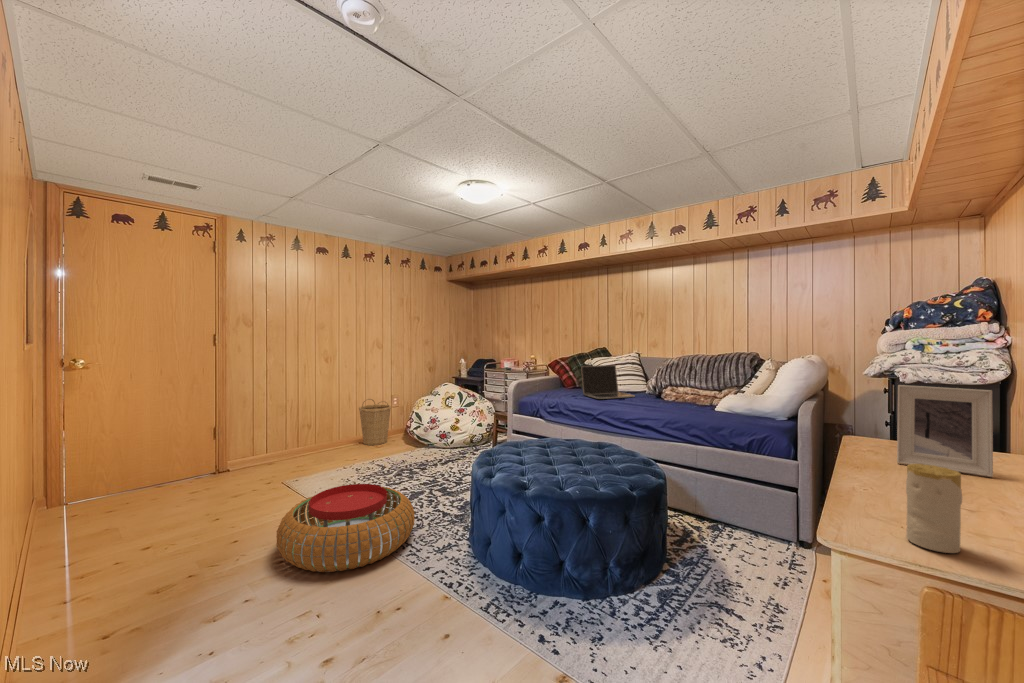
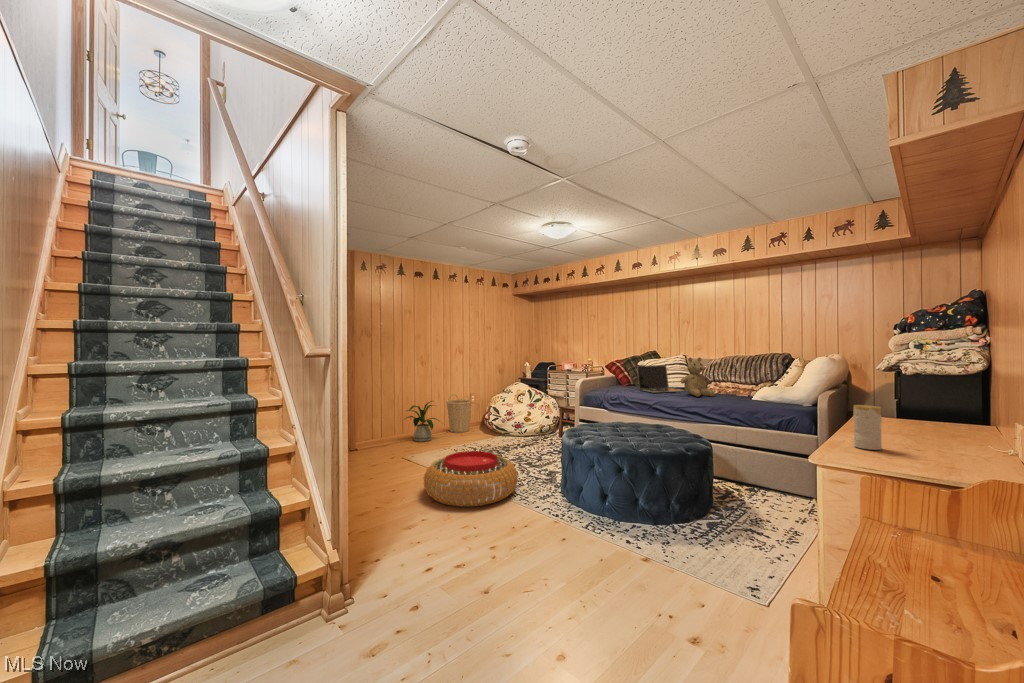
teddy bear: none [630,357,670,405] -> present [680,357,715,396]
picture frame: present [897,385,993,477] -> none [876,369,937,427]
house plant: none [294,409,350,460] -> present [407,401,439,442]

